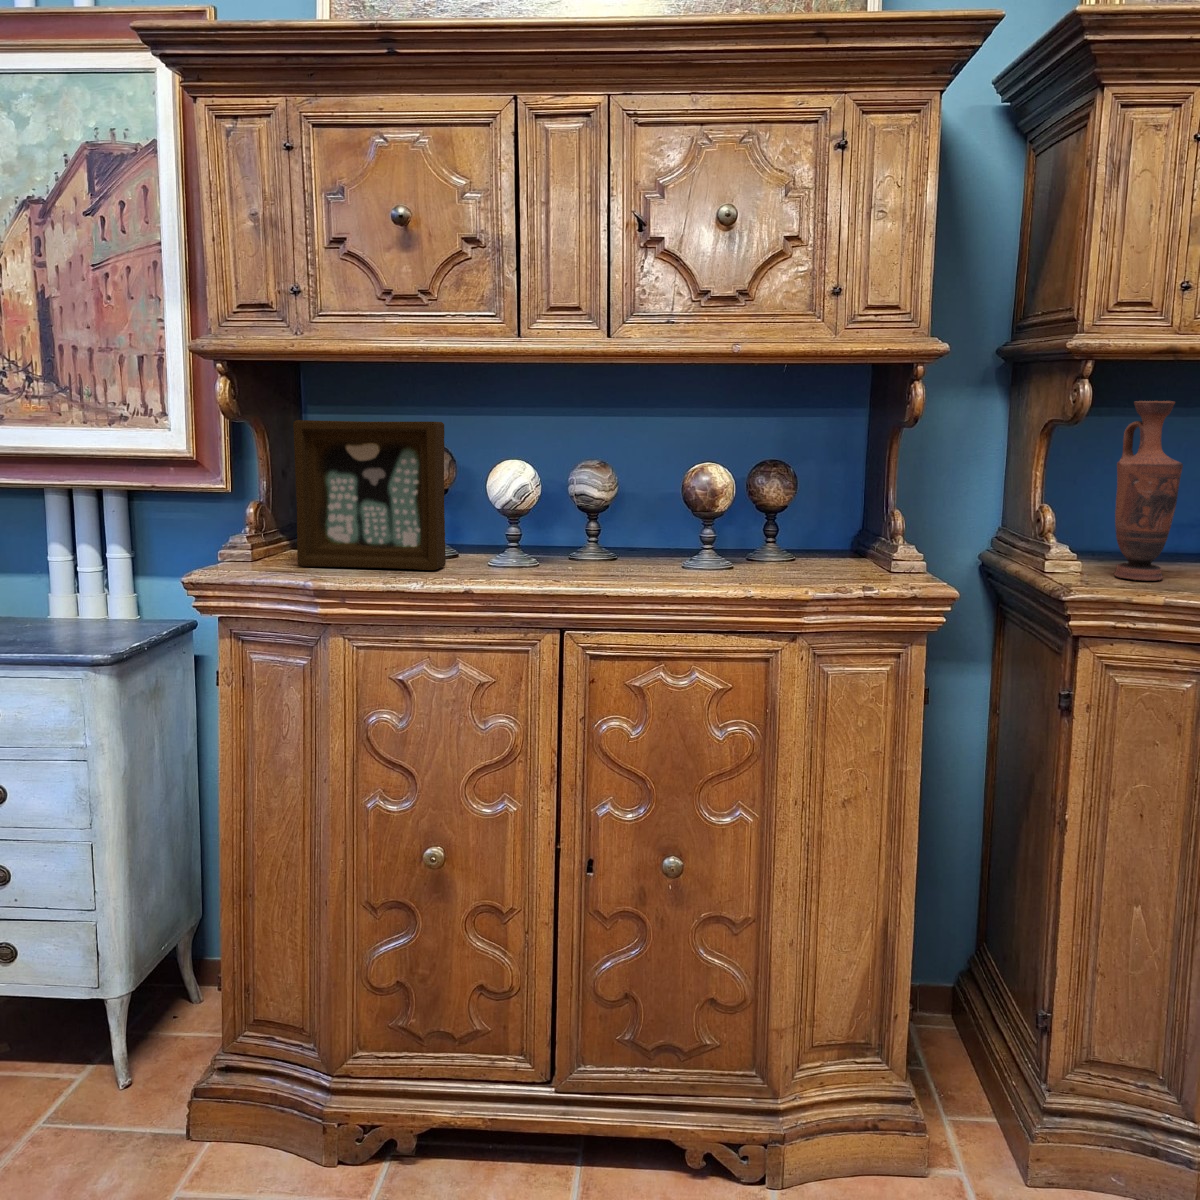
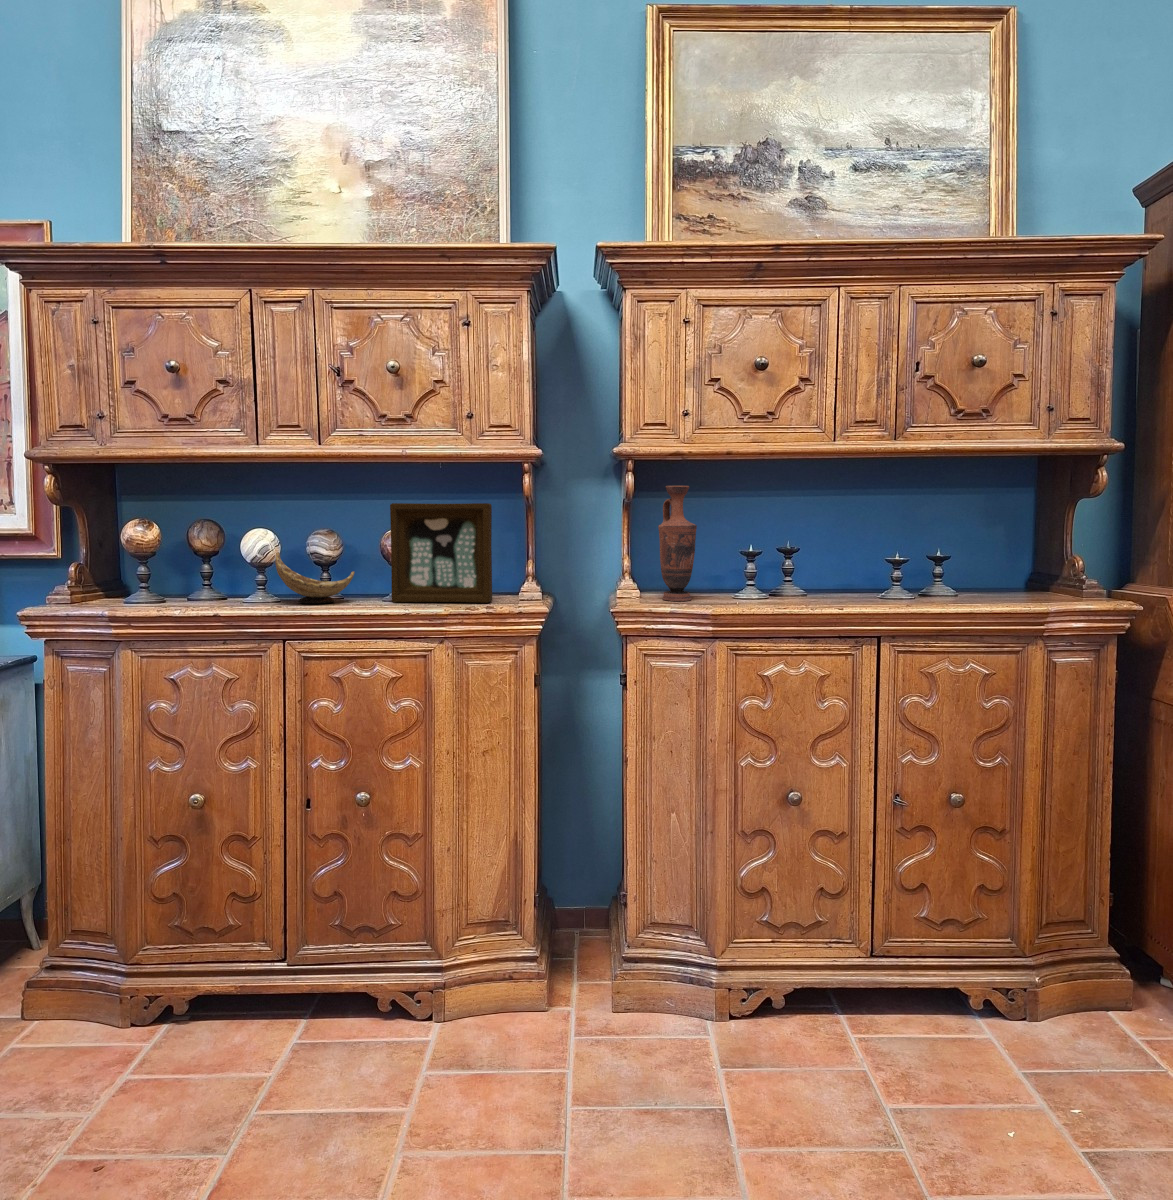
picture frame: present [293,420,446,570] -> present [390,503,492,603]
decorative bowl: none [542,496,654,573] -> present [275,552,355,603]

